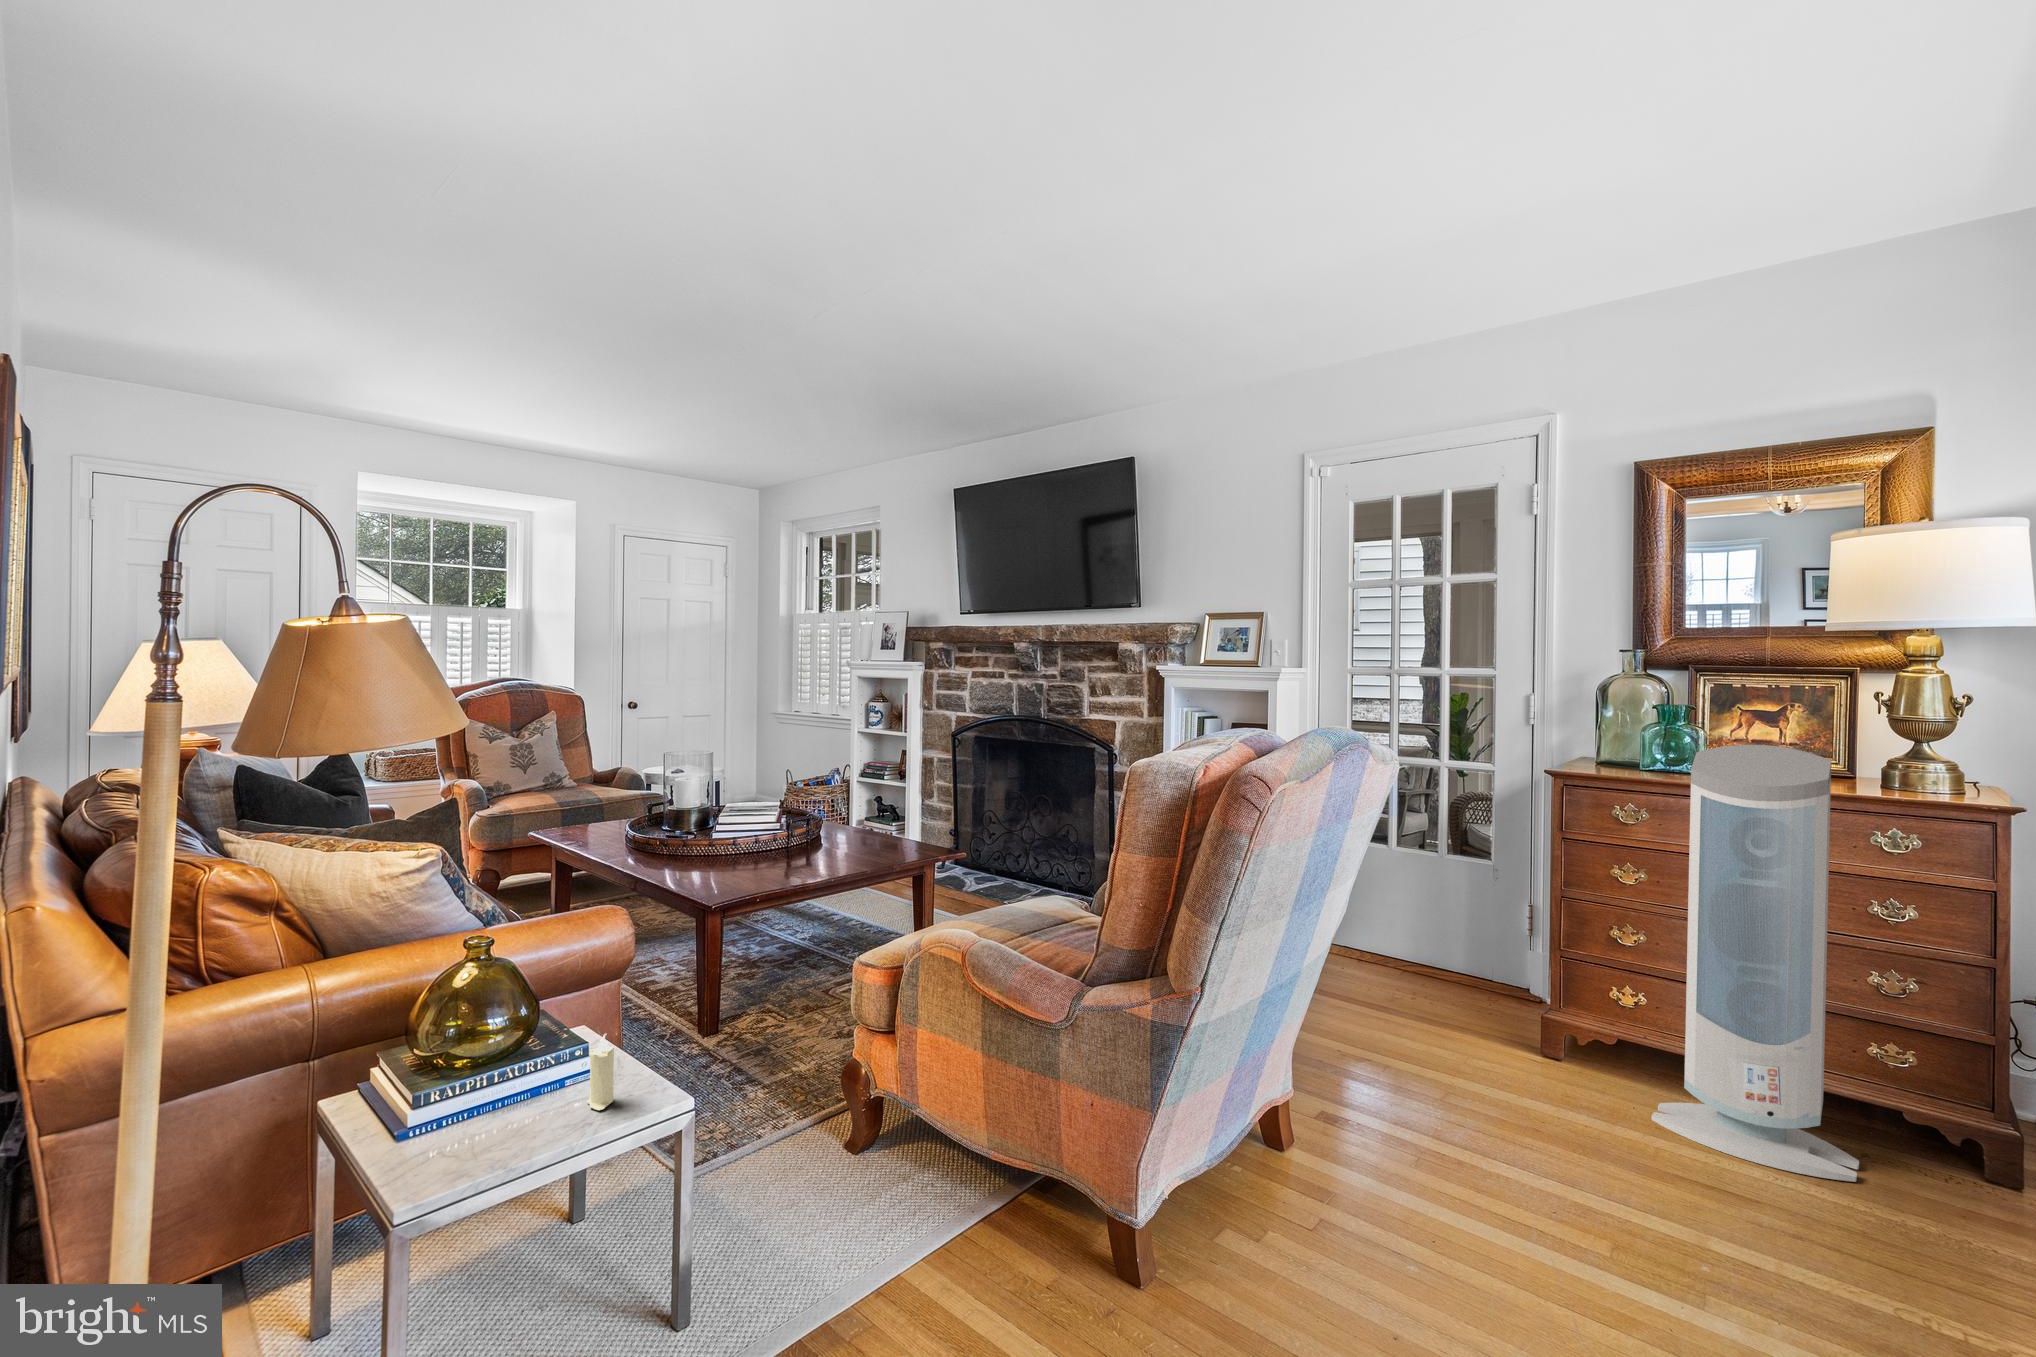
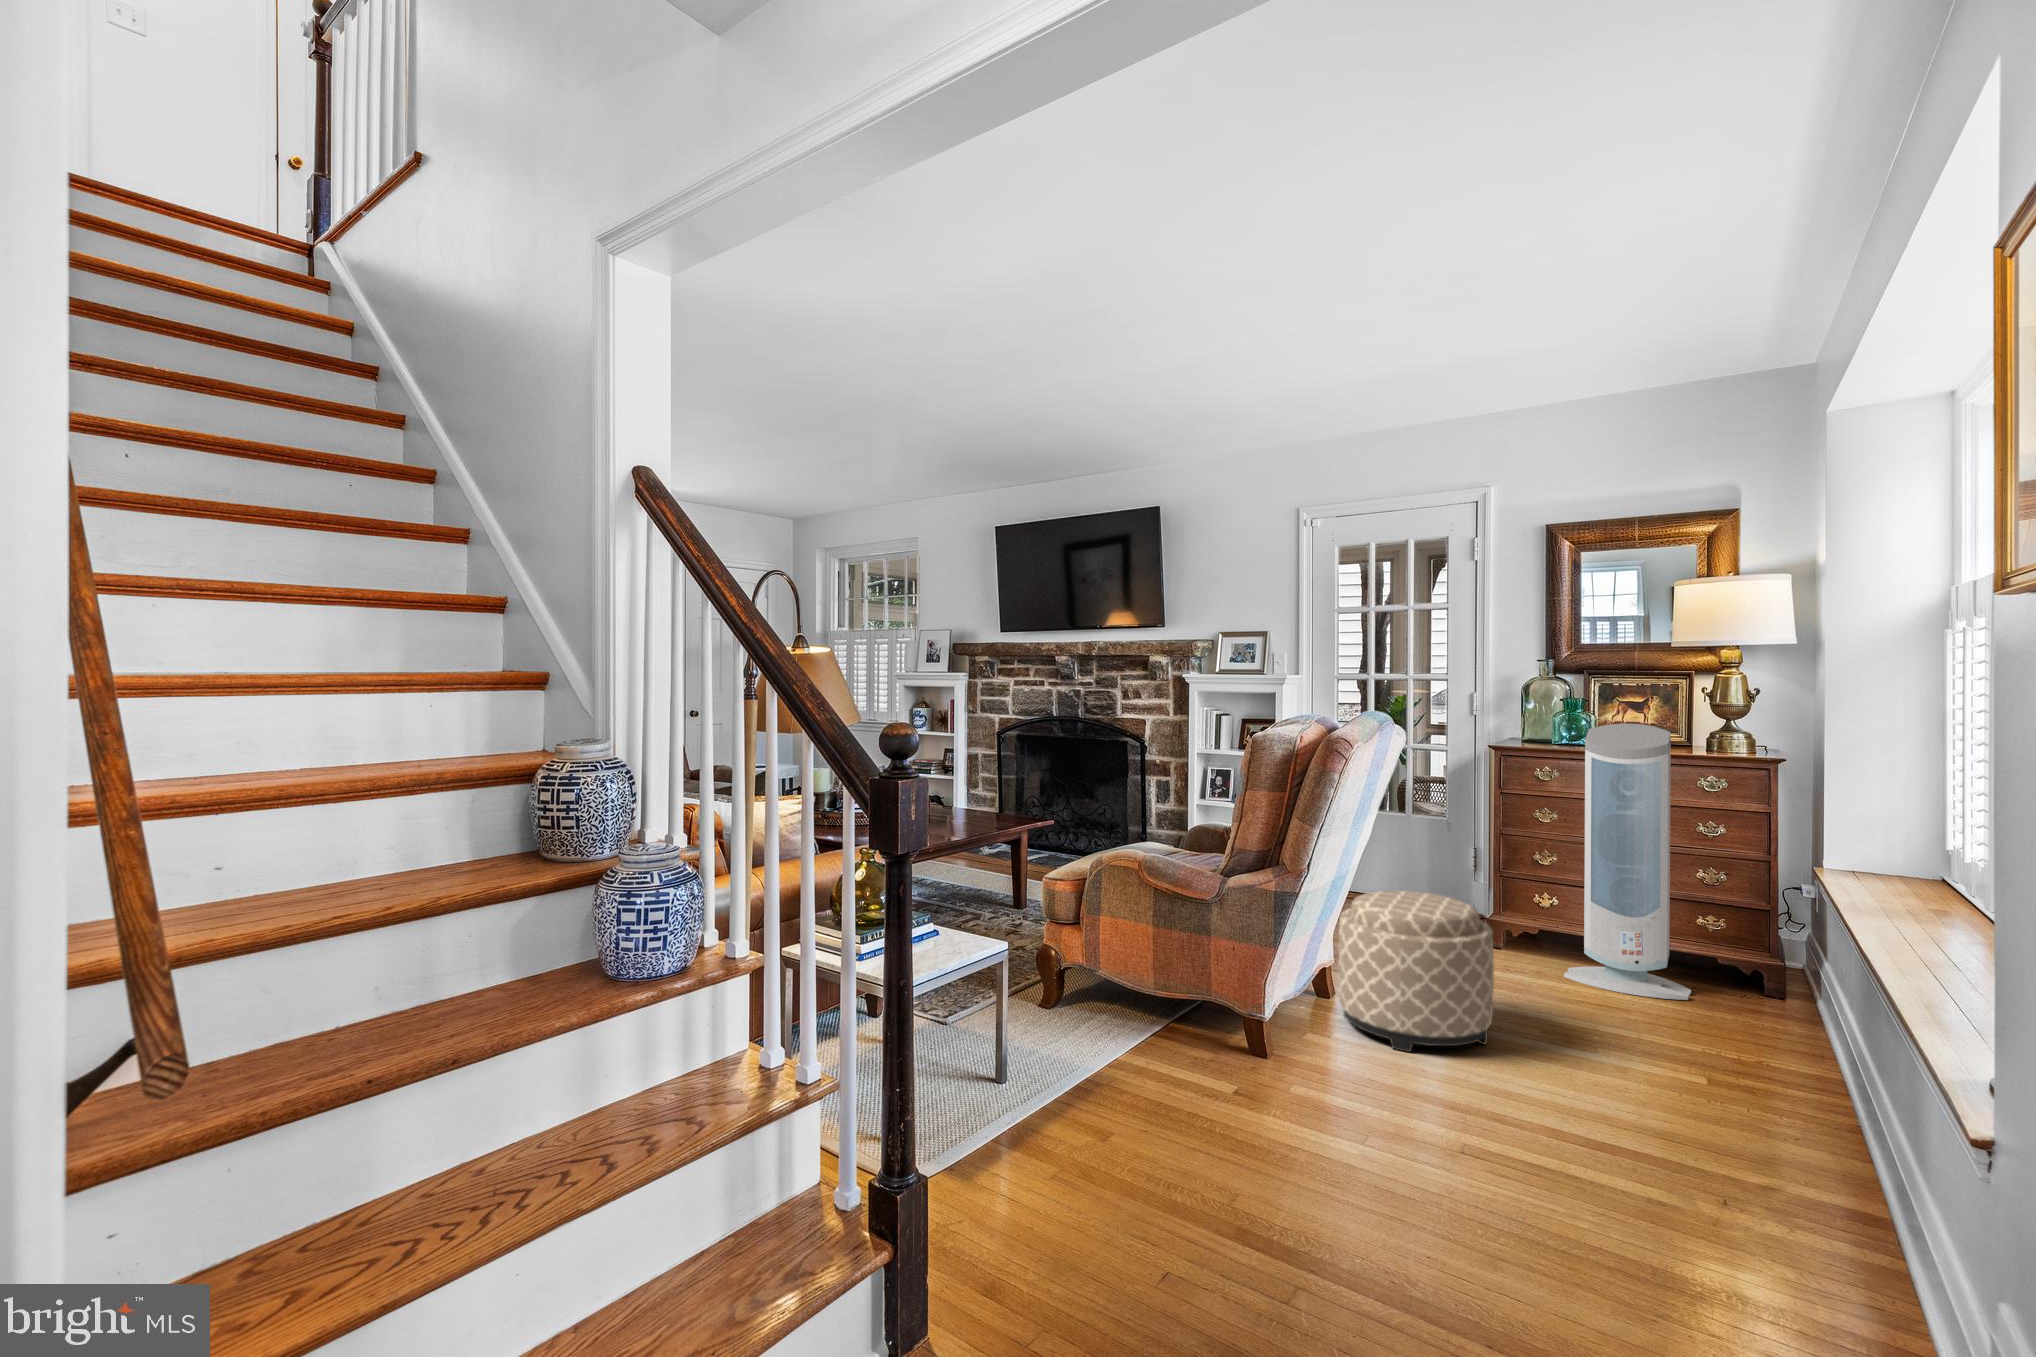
ottoman: none [1286,1000,1532,1291] -> present [1338,891,1494,1052]
candle: present [587,1034,614,1110] -> none [954,899,970,943]

